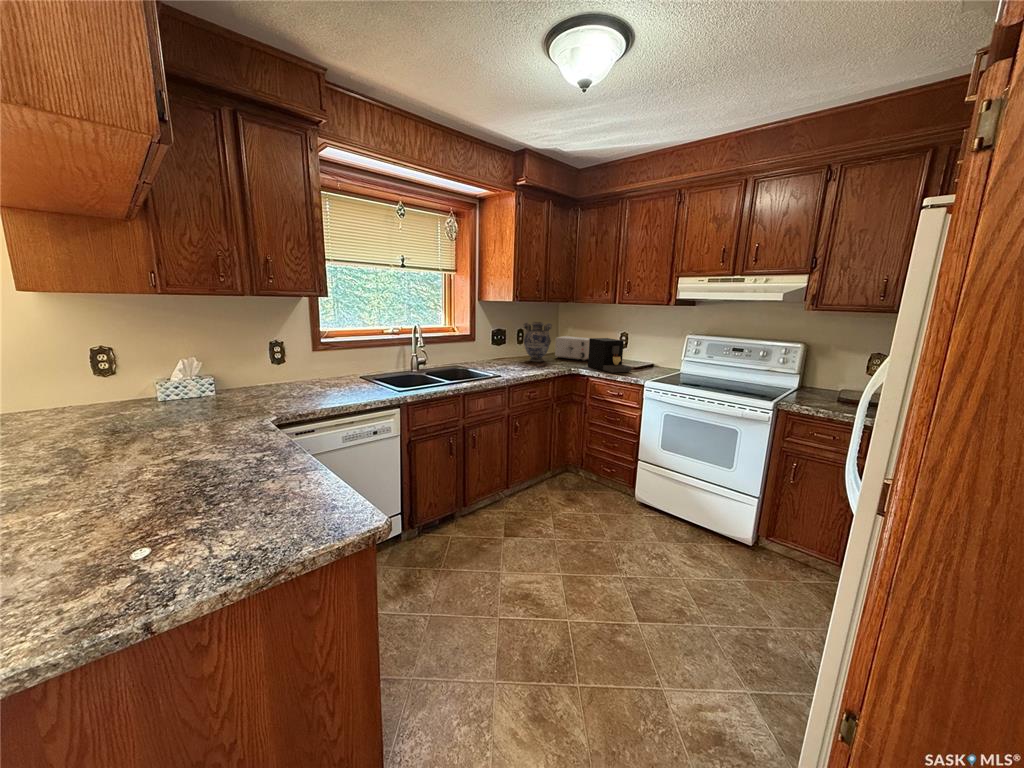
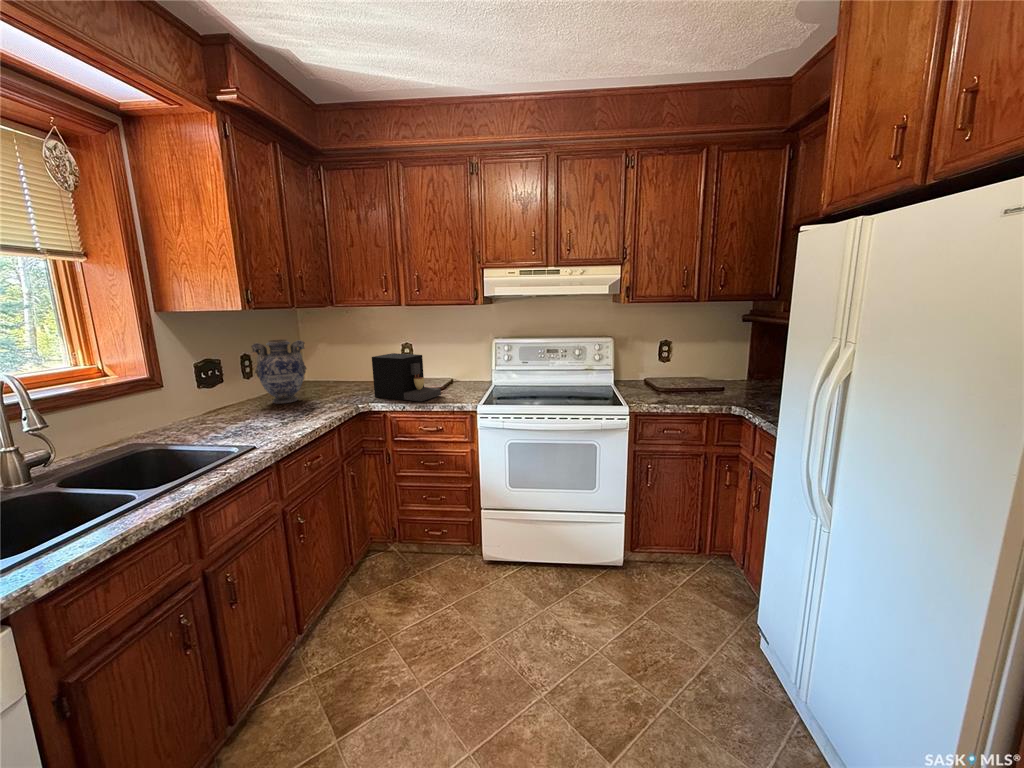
toaster: present [555,336,589,361] -> none [305,355,367,390]

